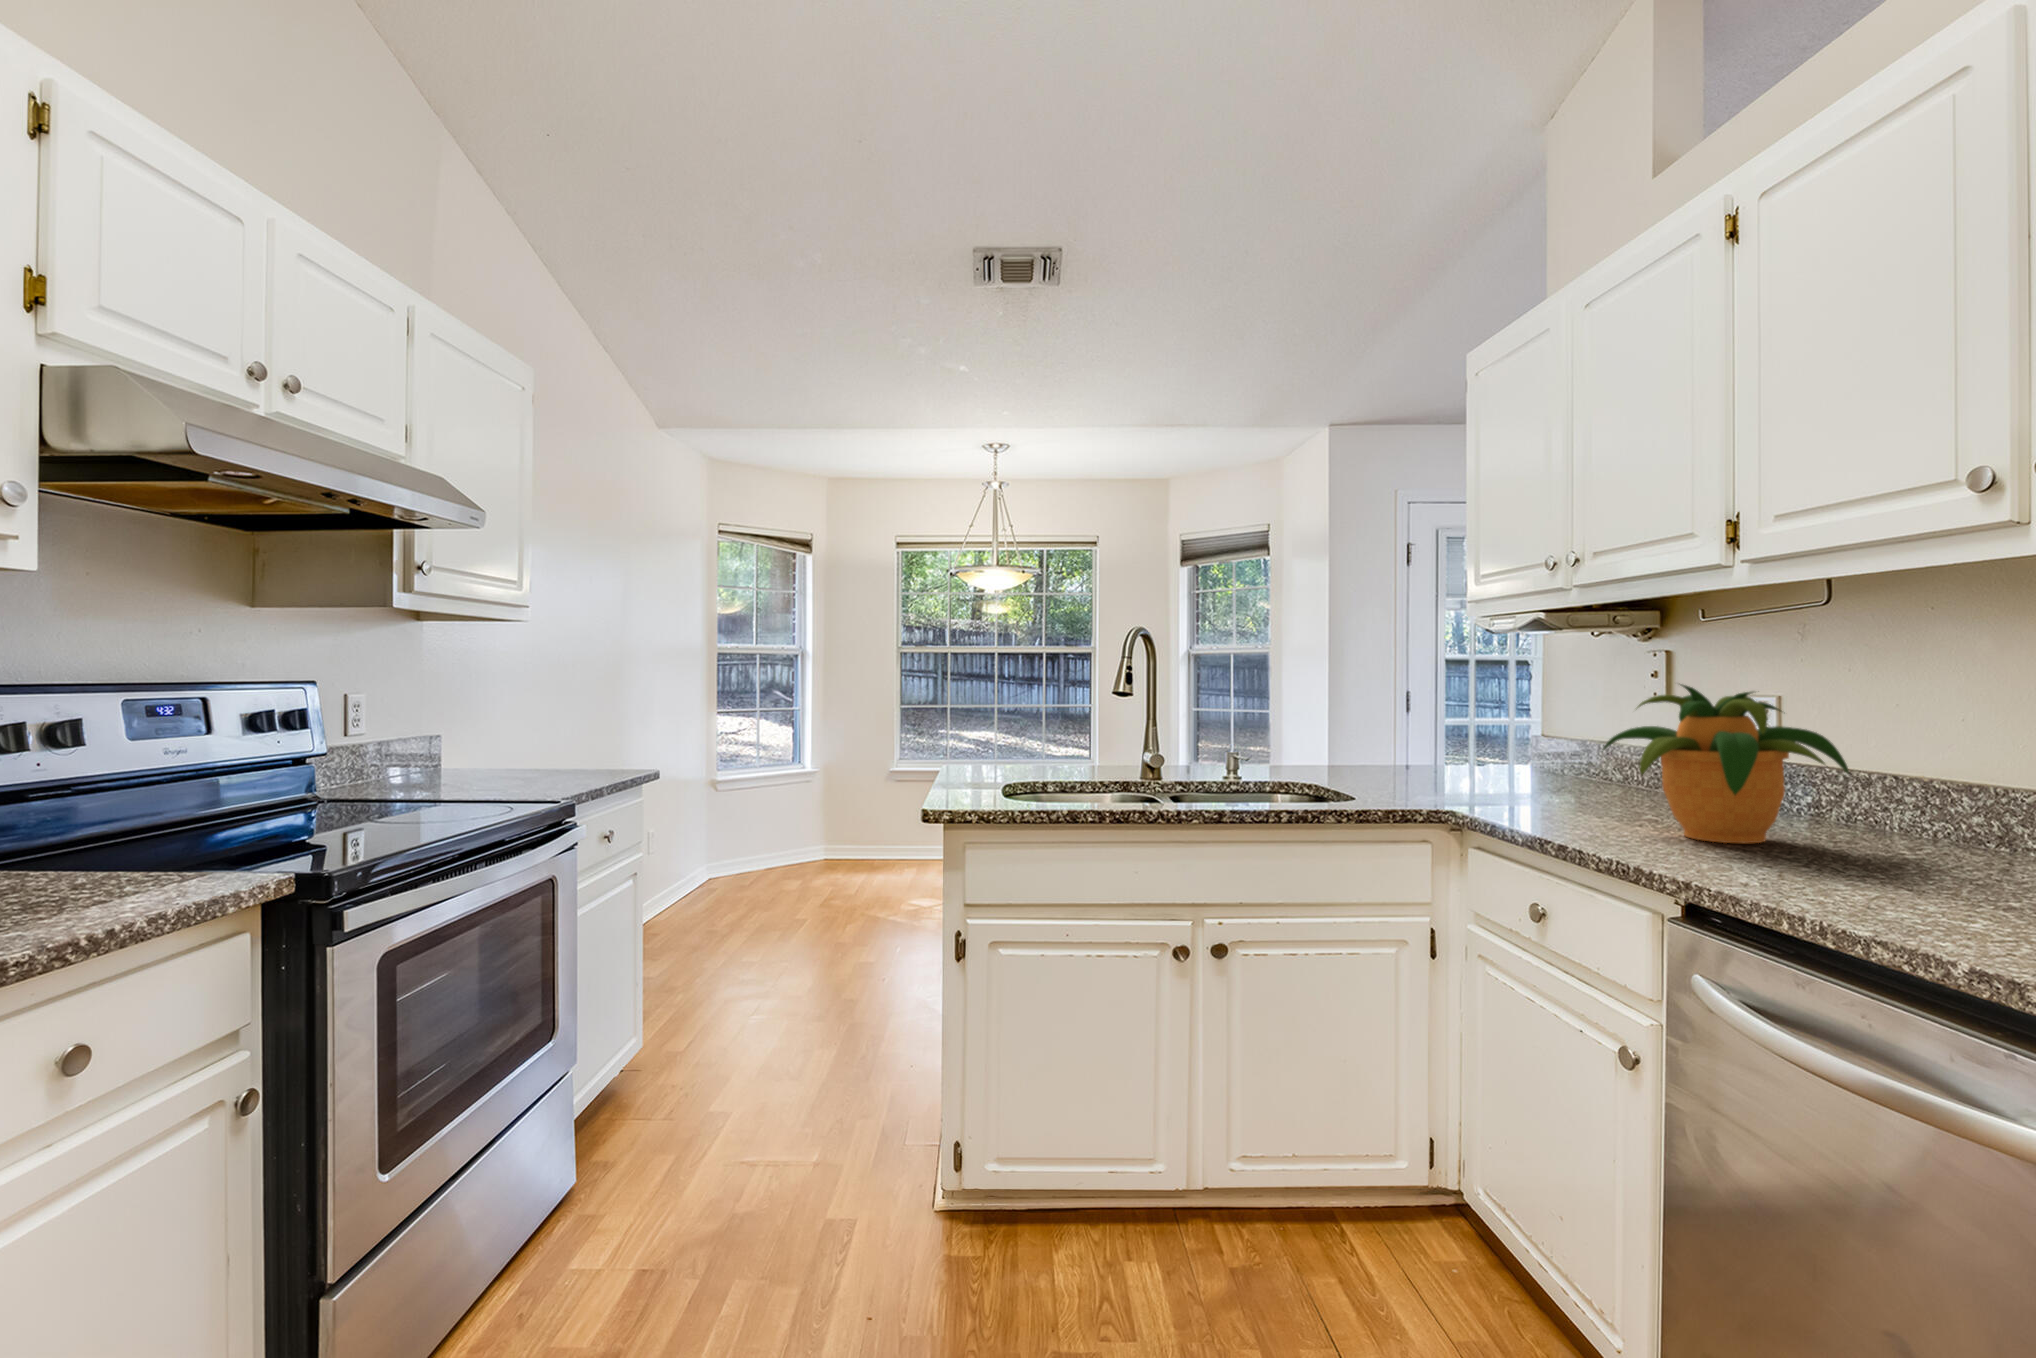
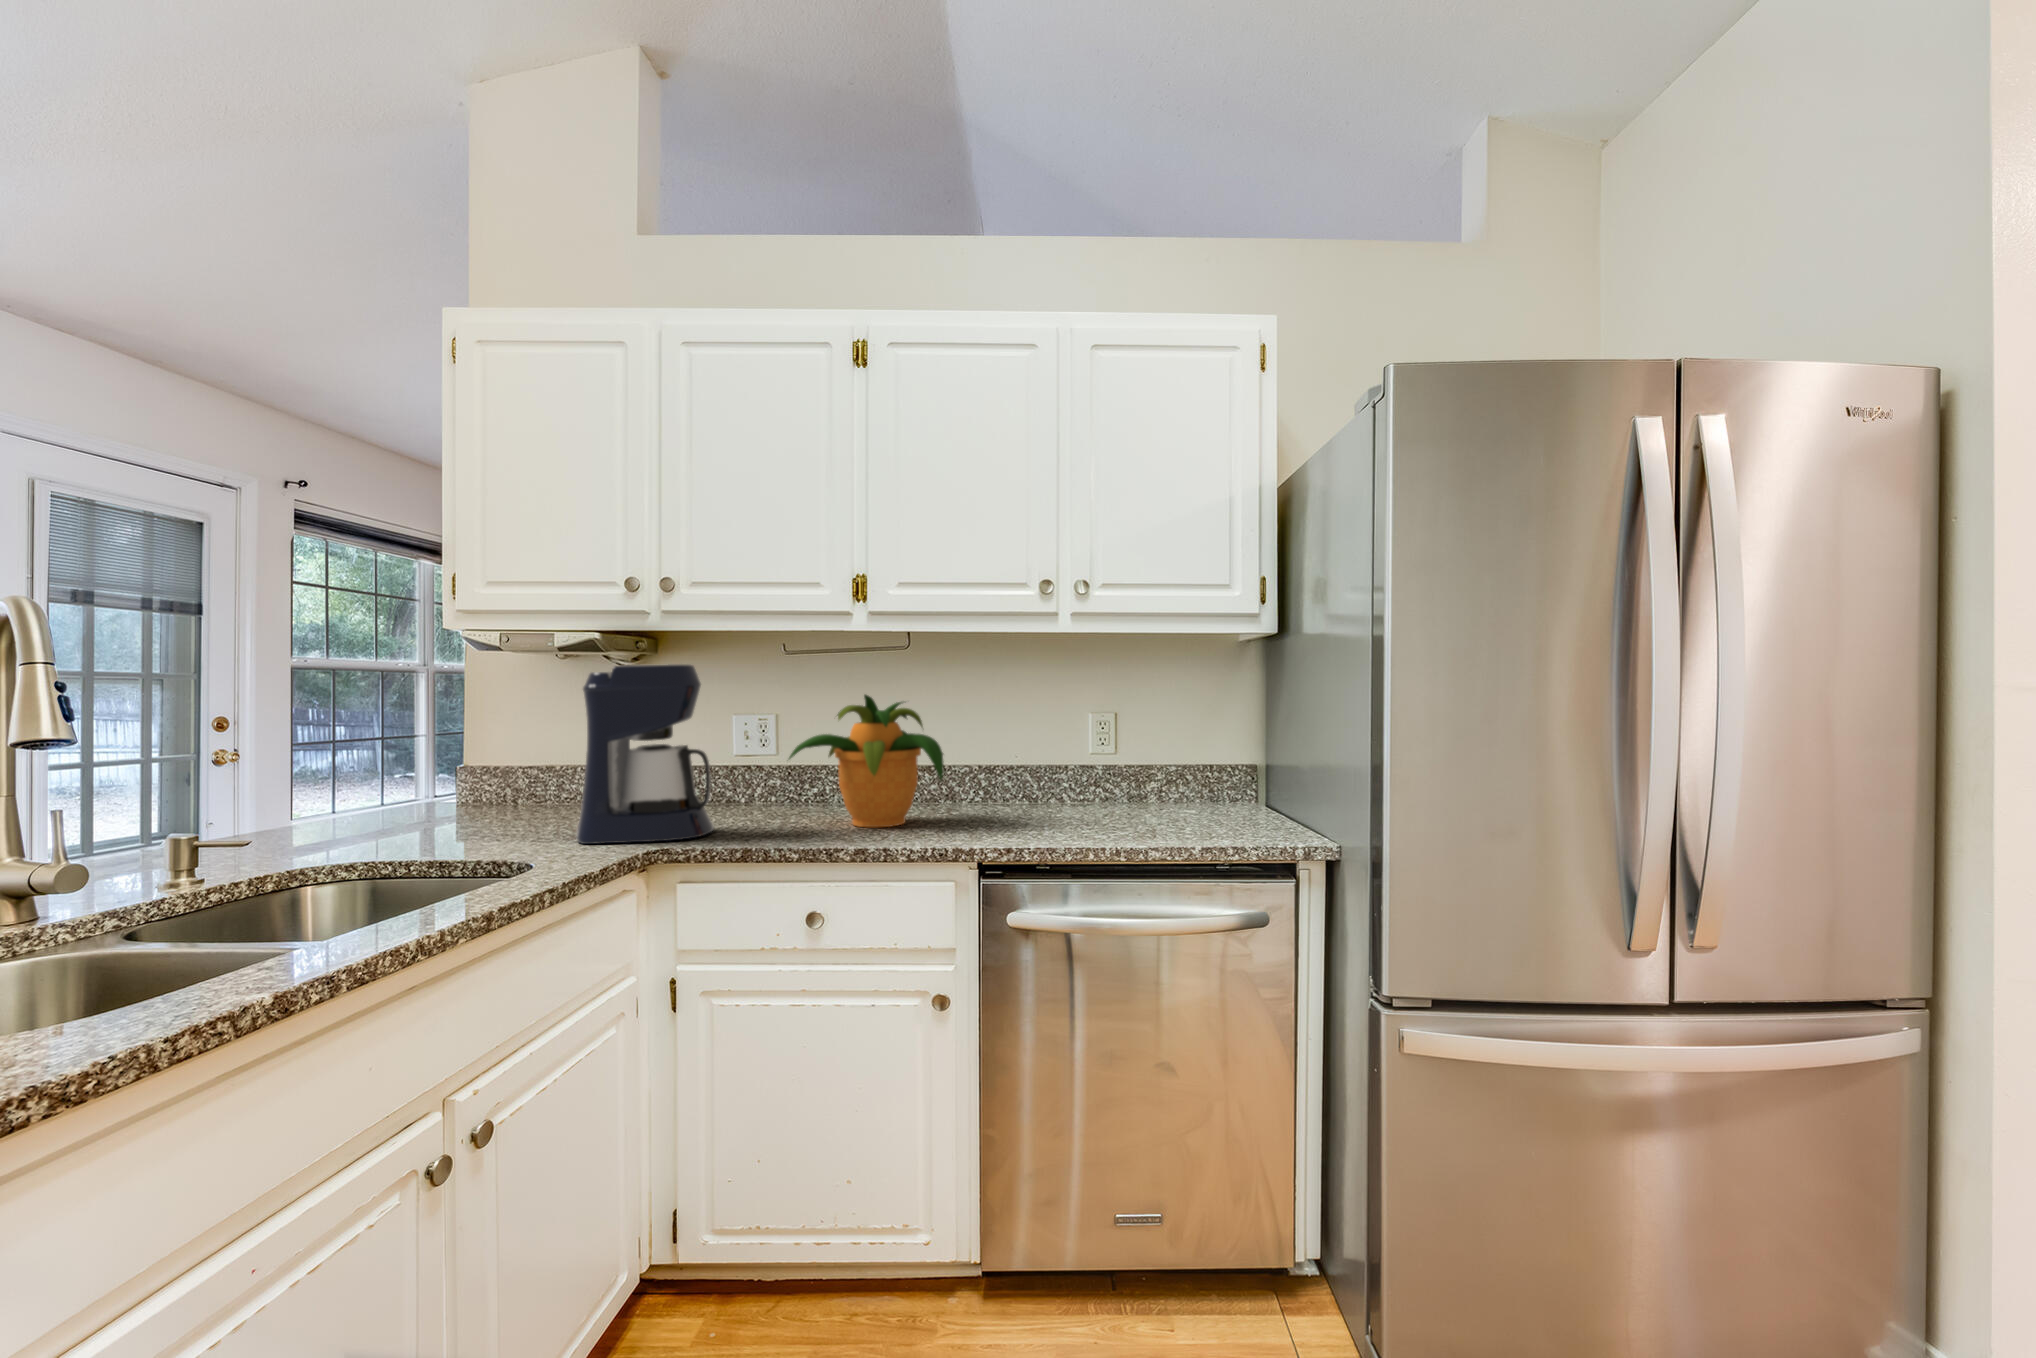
coffee maker: none [1438,654,1566,810] -> present [577,664,714,844]

